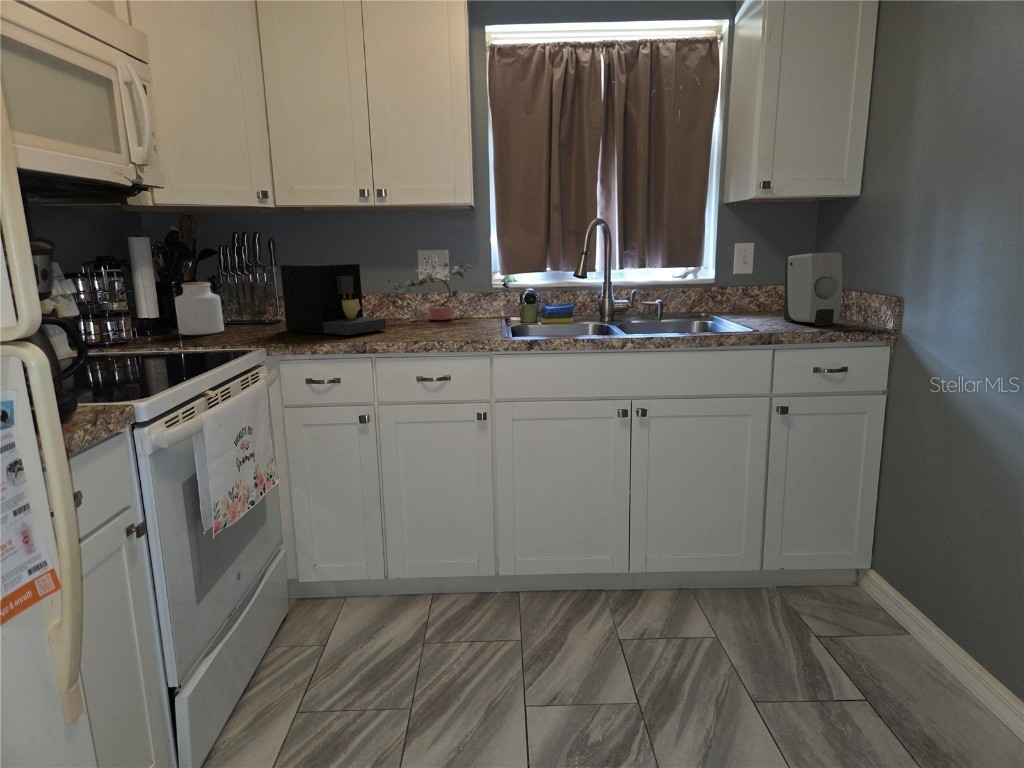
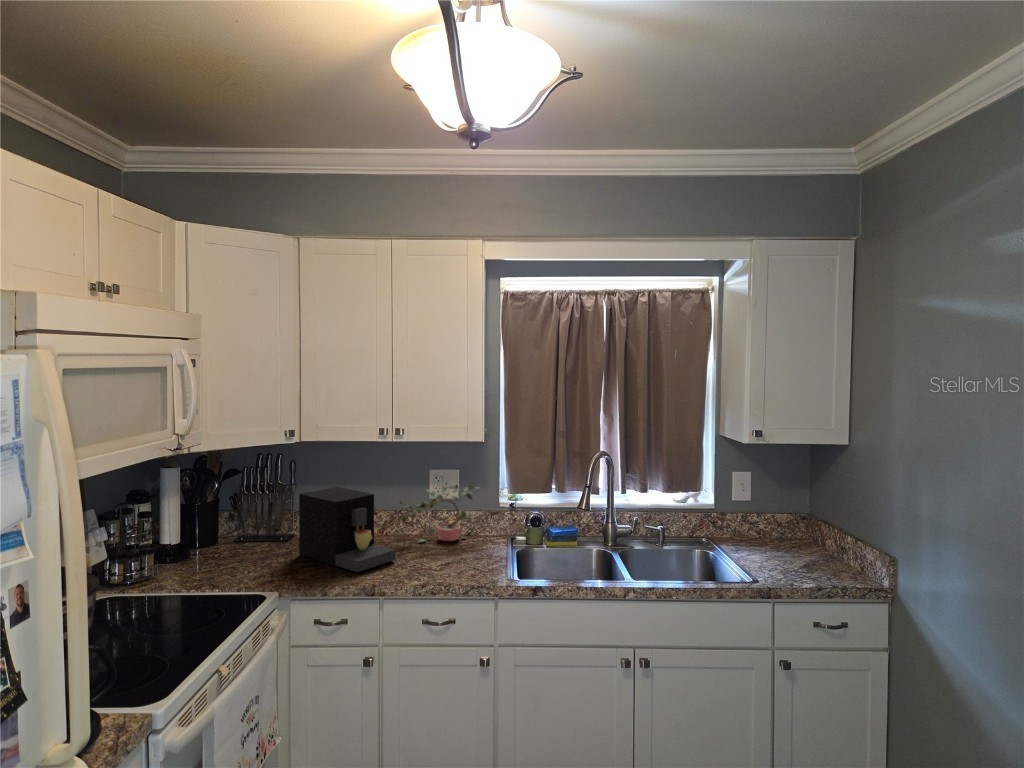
soap dispenser: present [784,253,842,326] -> none [781,497,837,573]
jar: present [175,282,224,335] -> none [197,507,240,562]

